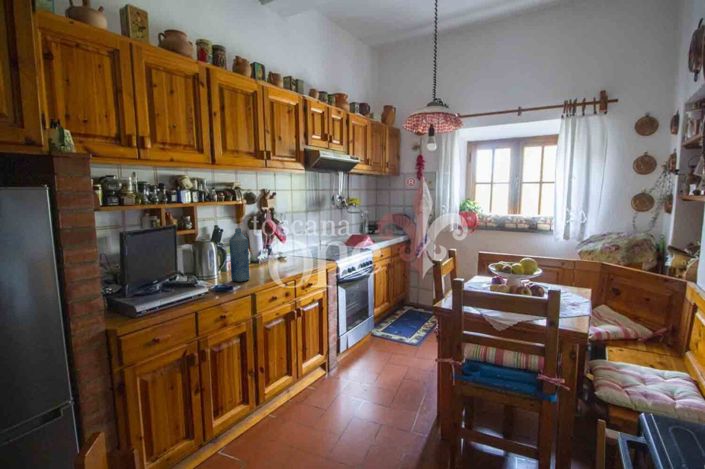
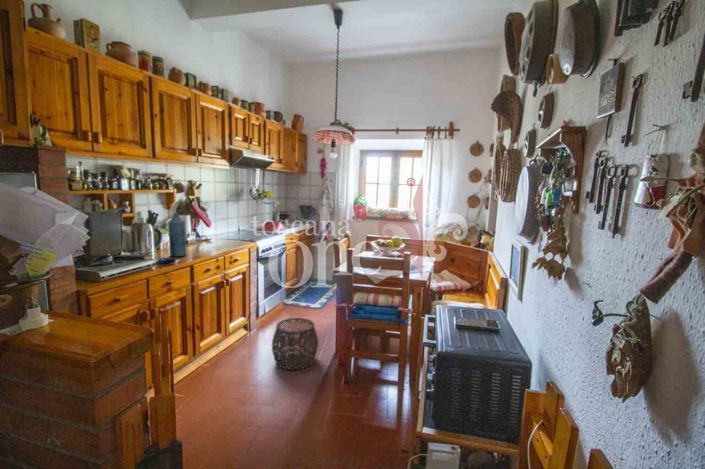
woven basket: none [351,364,413,441] -> present [272,318,318,370]

